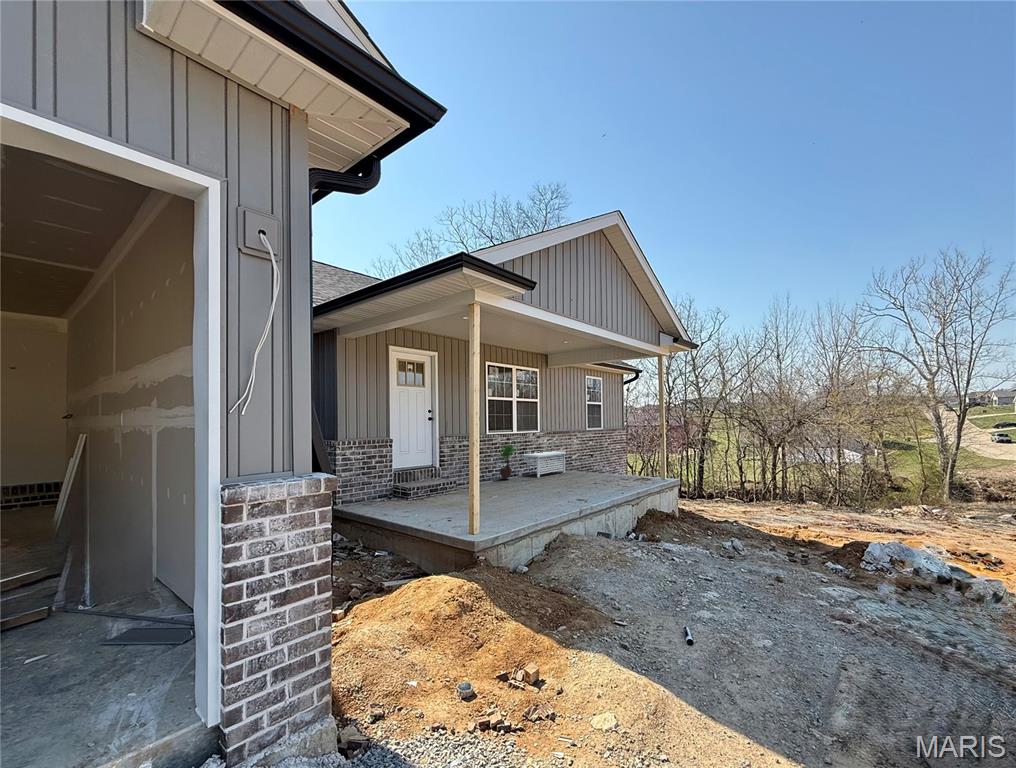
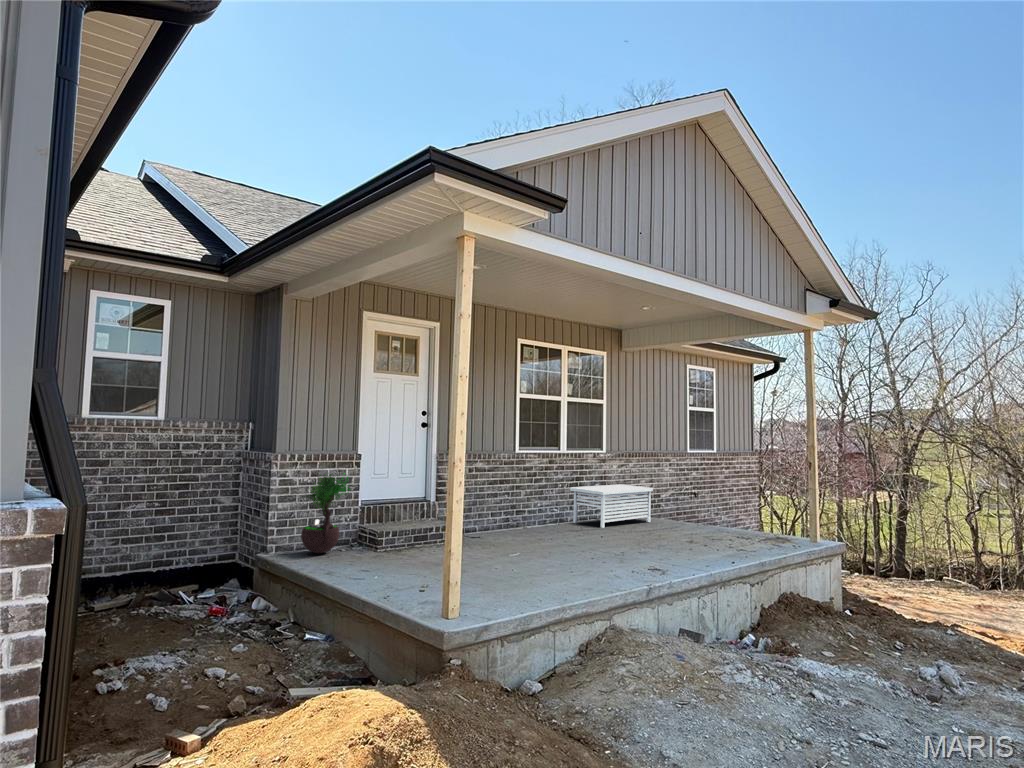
potted tree: present [500,445,515,479] -> present [301,473,348,553]

